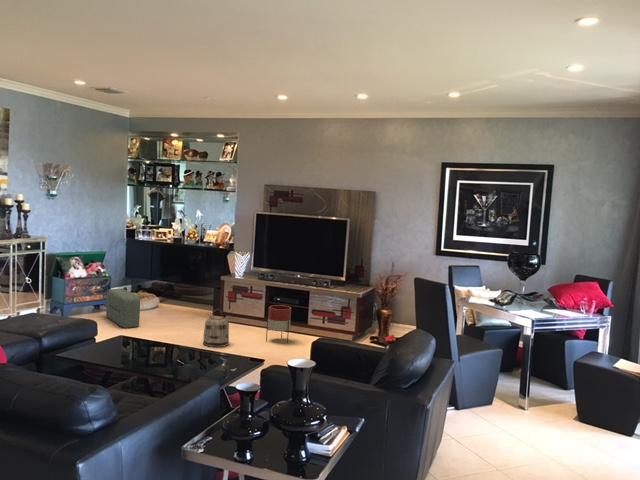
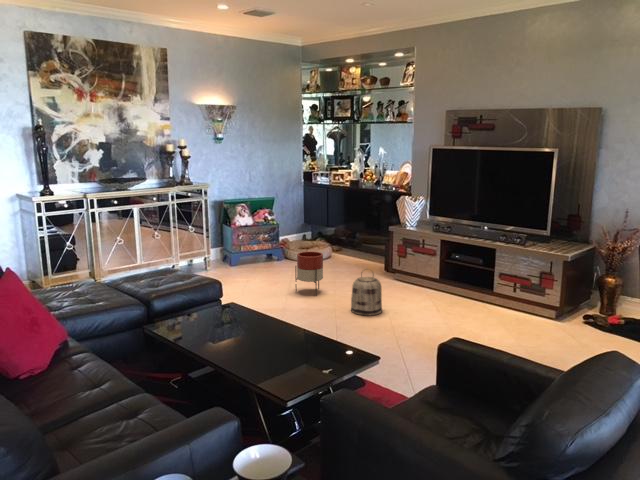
pouf: present [106,289,140,328] -> none [270,238,295,282]
planter: present [266,305,291,343] -> present [295,251,323,296]

